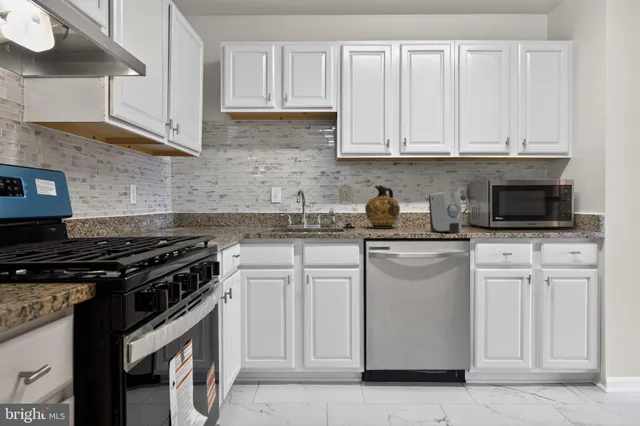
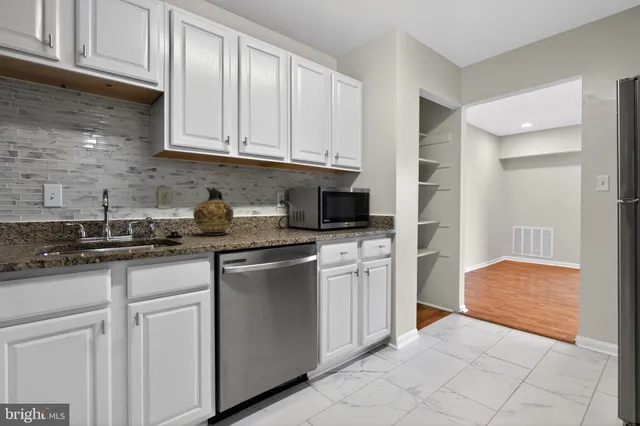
soap dispenser: present [429,191,462,233] -> none [274,196,308,237]

